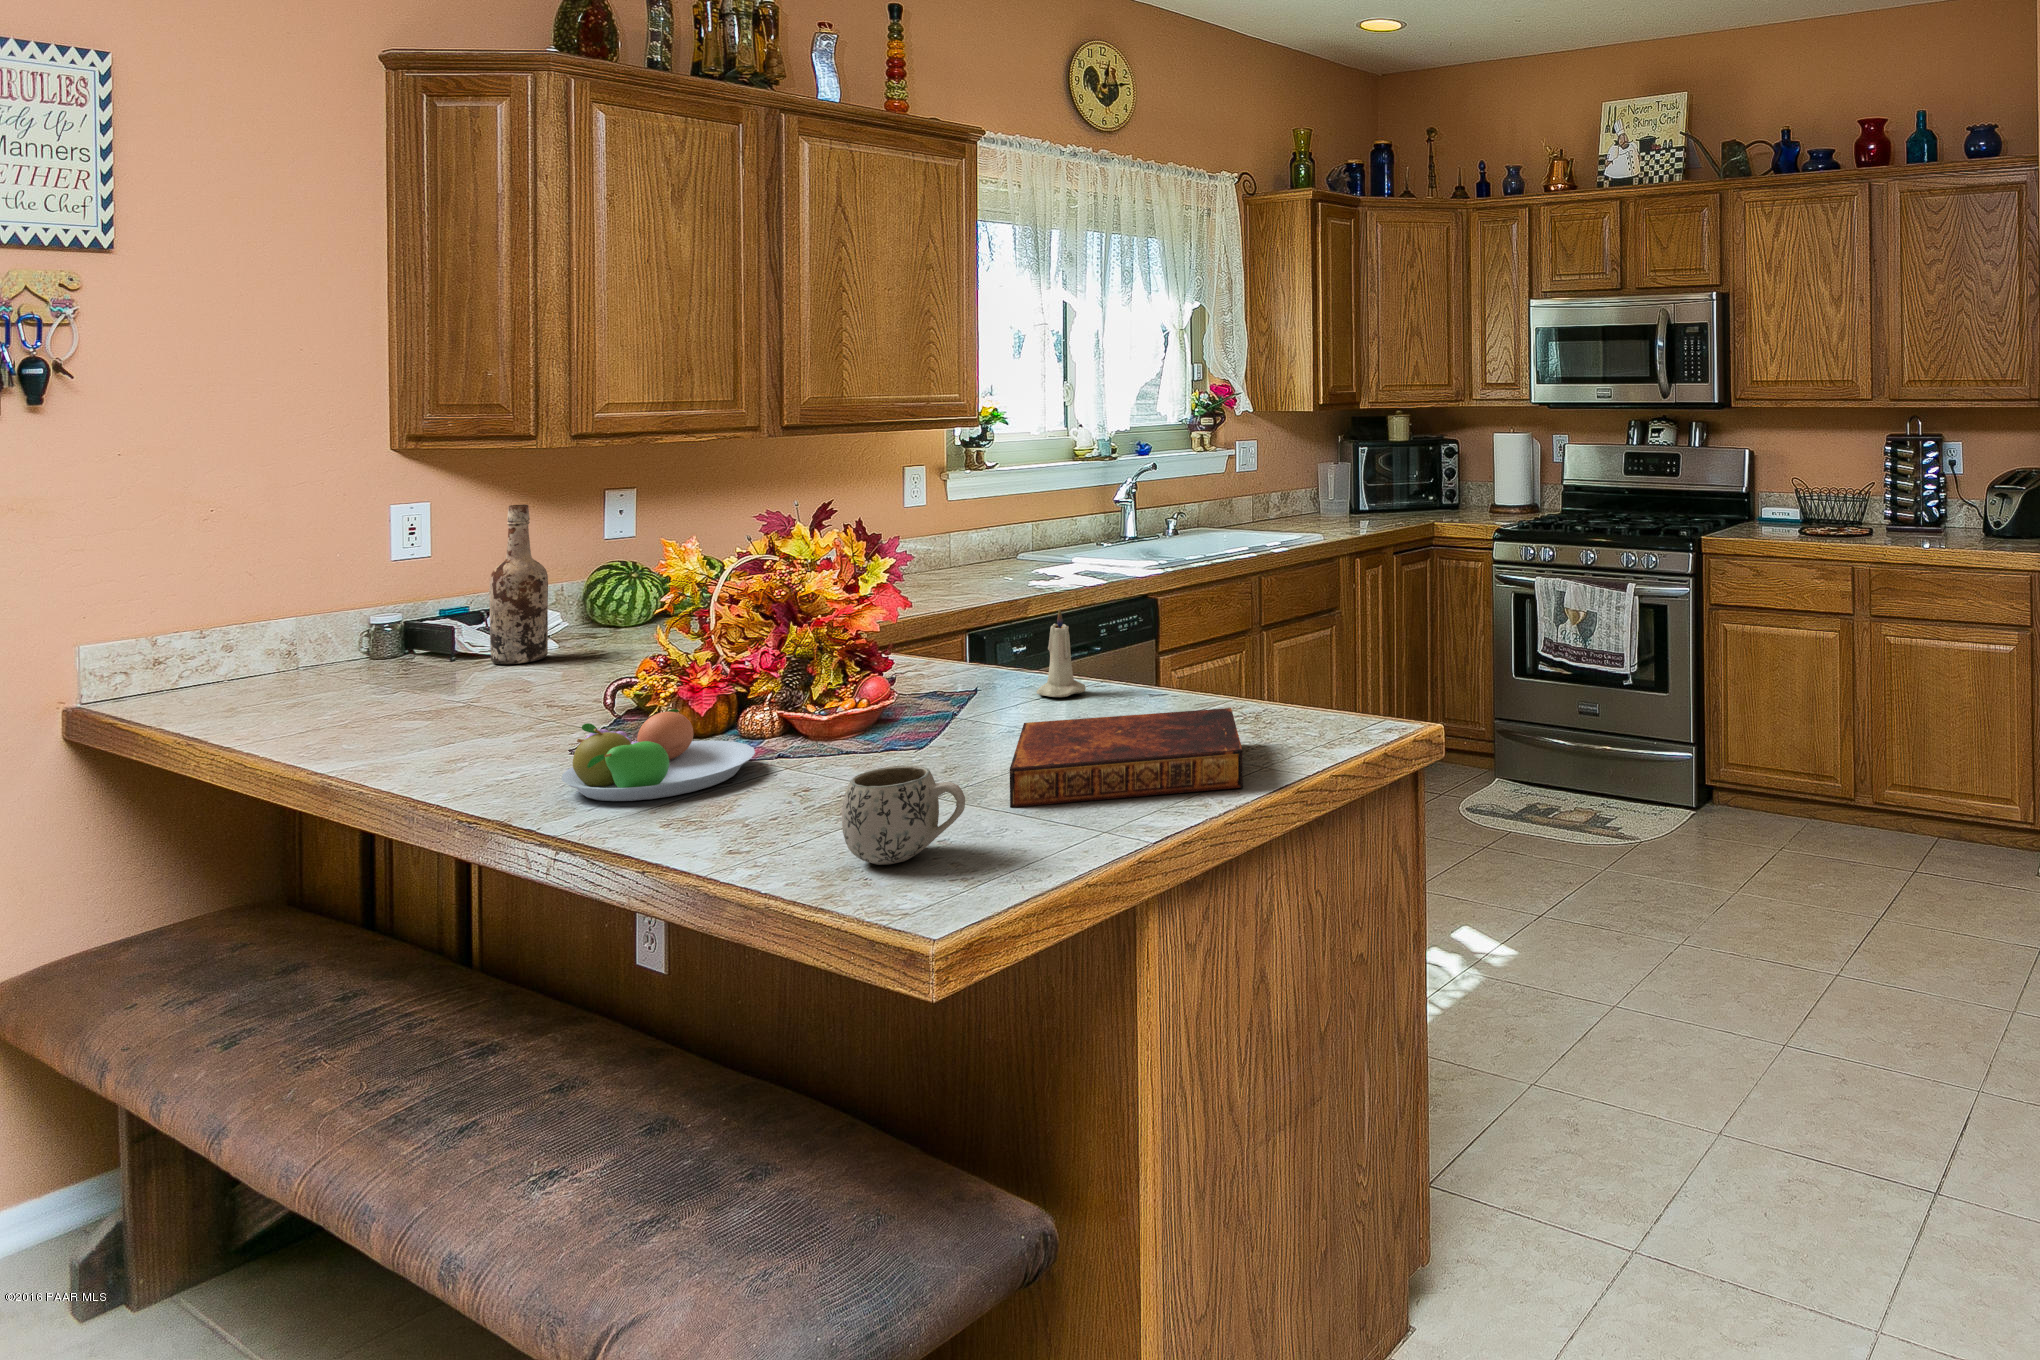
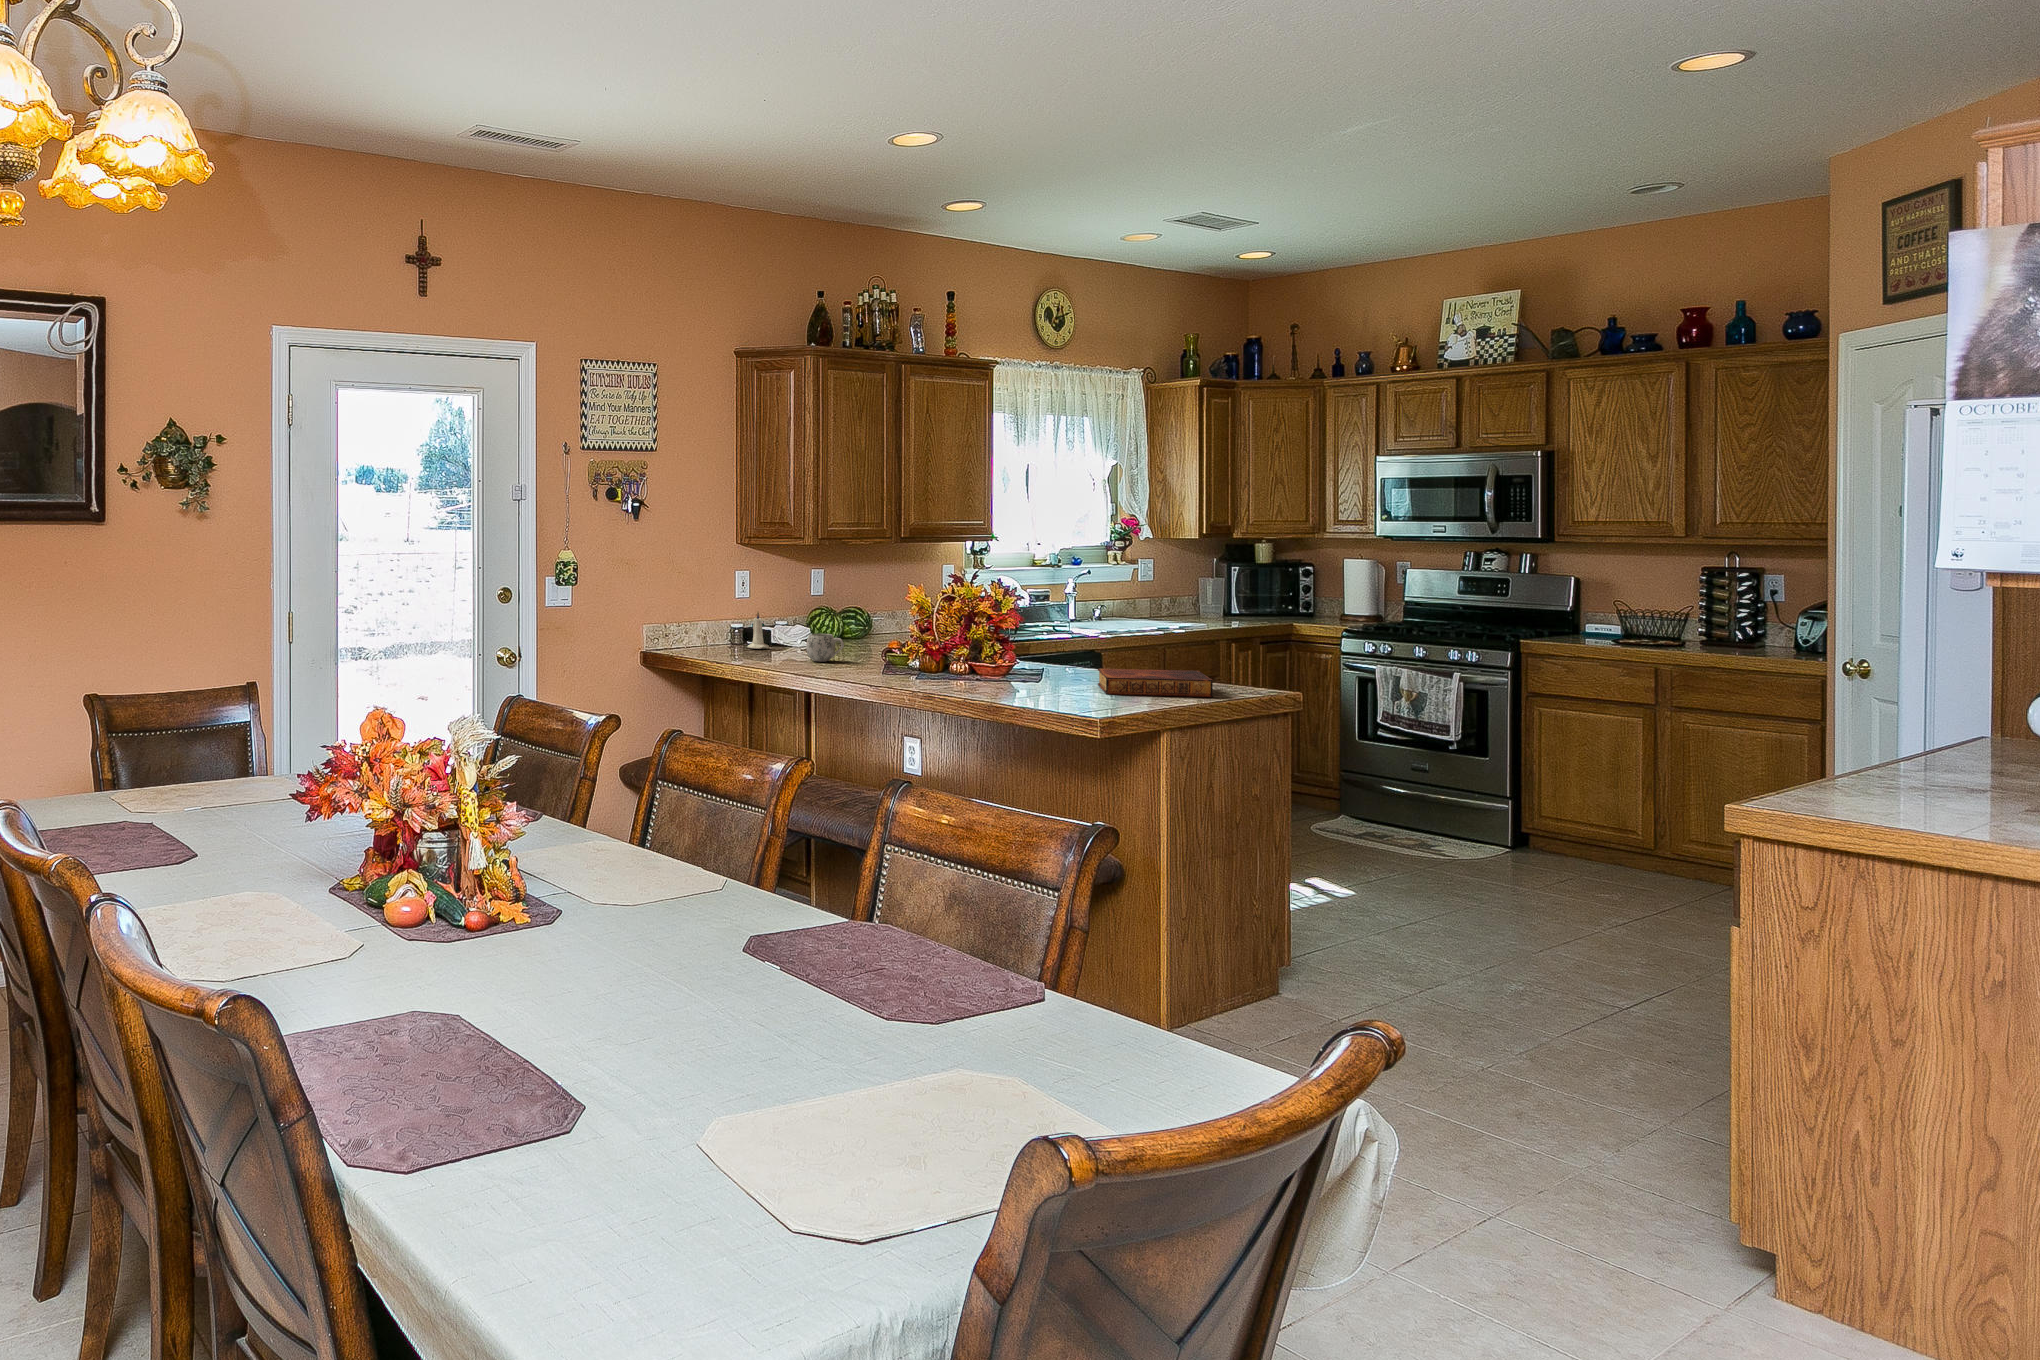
wine bottle: present [489,505,548,664] -> none [791,571,815,648]
candle: present [1037,609,1086,697] -> present [748,612,769,649]
fruit bowl: present [561,709,755,801] -> none [906,651,979,683]
mug: present [842,765,965,865] -> present [806,634,844,662]

